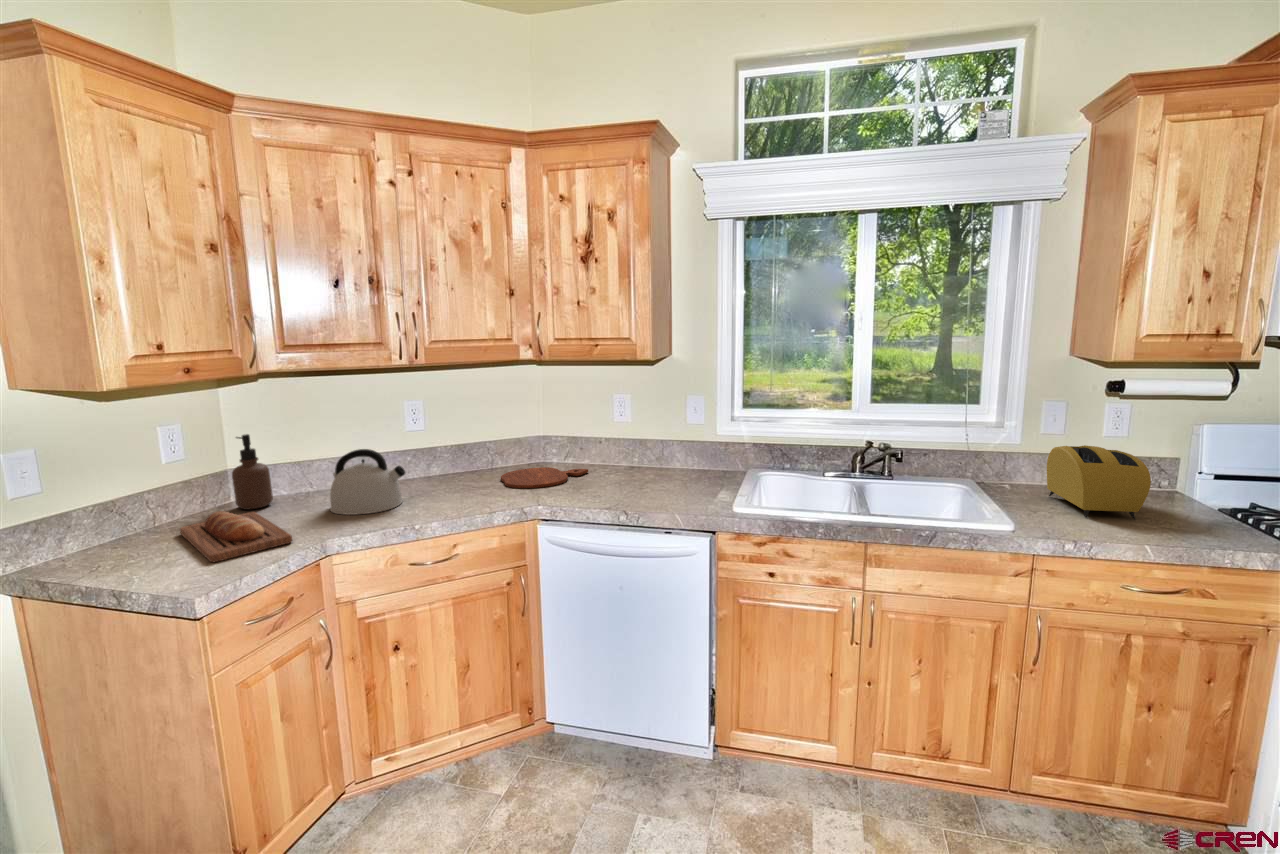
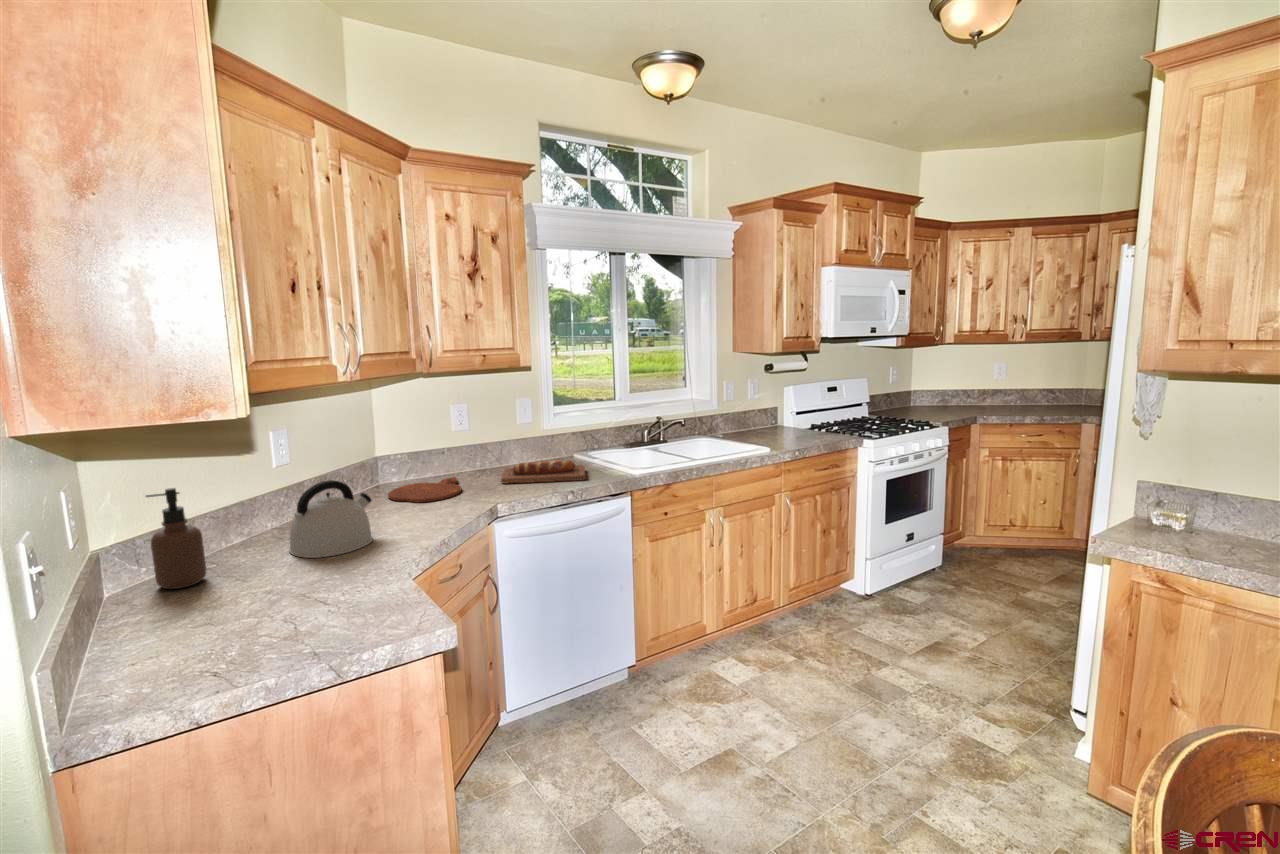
toaster: present [1047,445,1151,520] -> none [743,403,799,442]
bread loaf: present [180,511,292,562] -> present [501,460,586,484]

